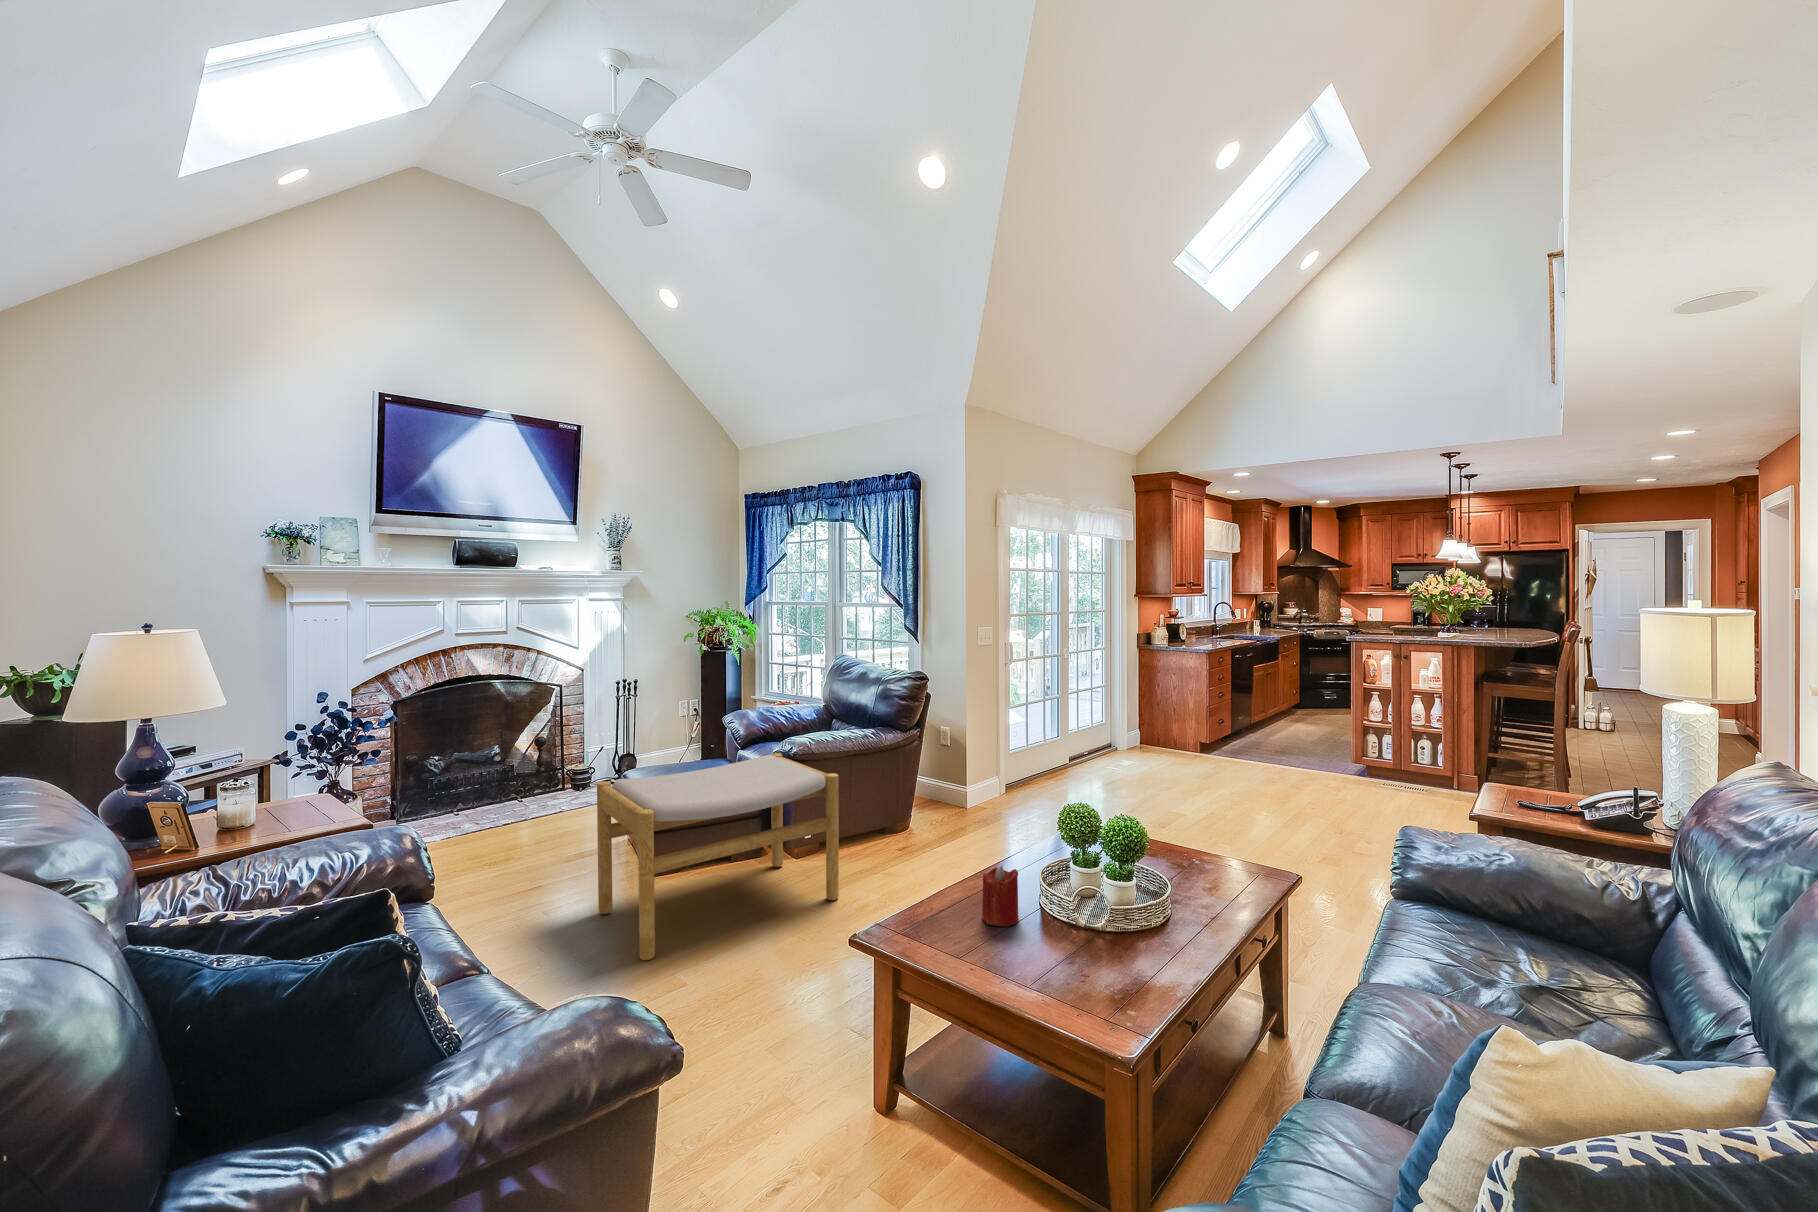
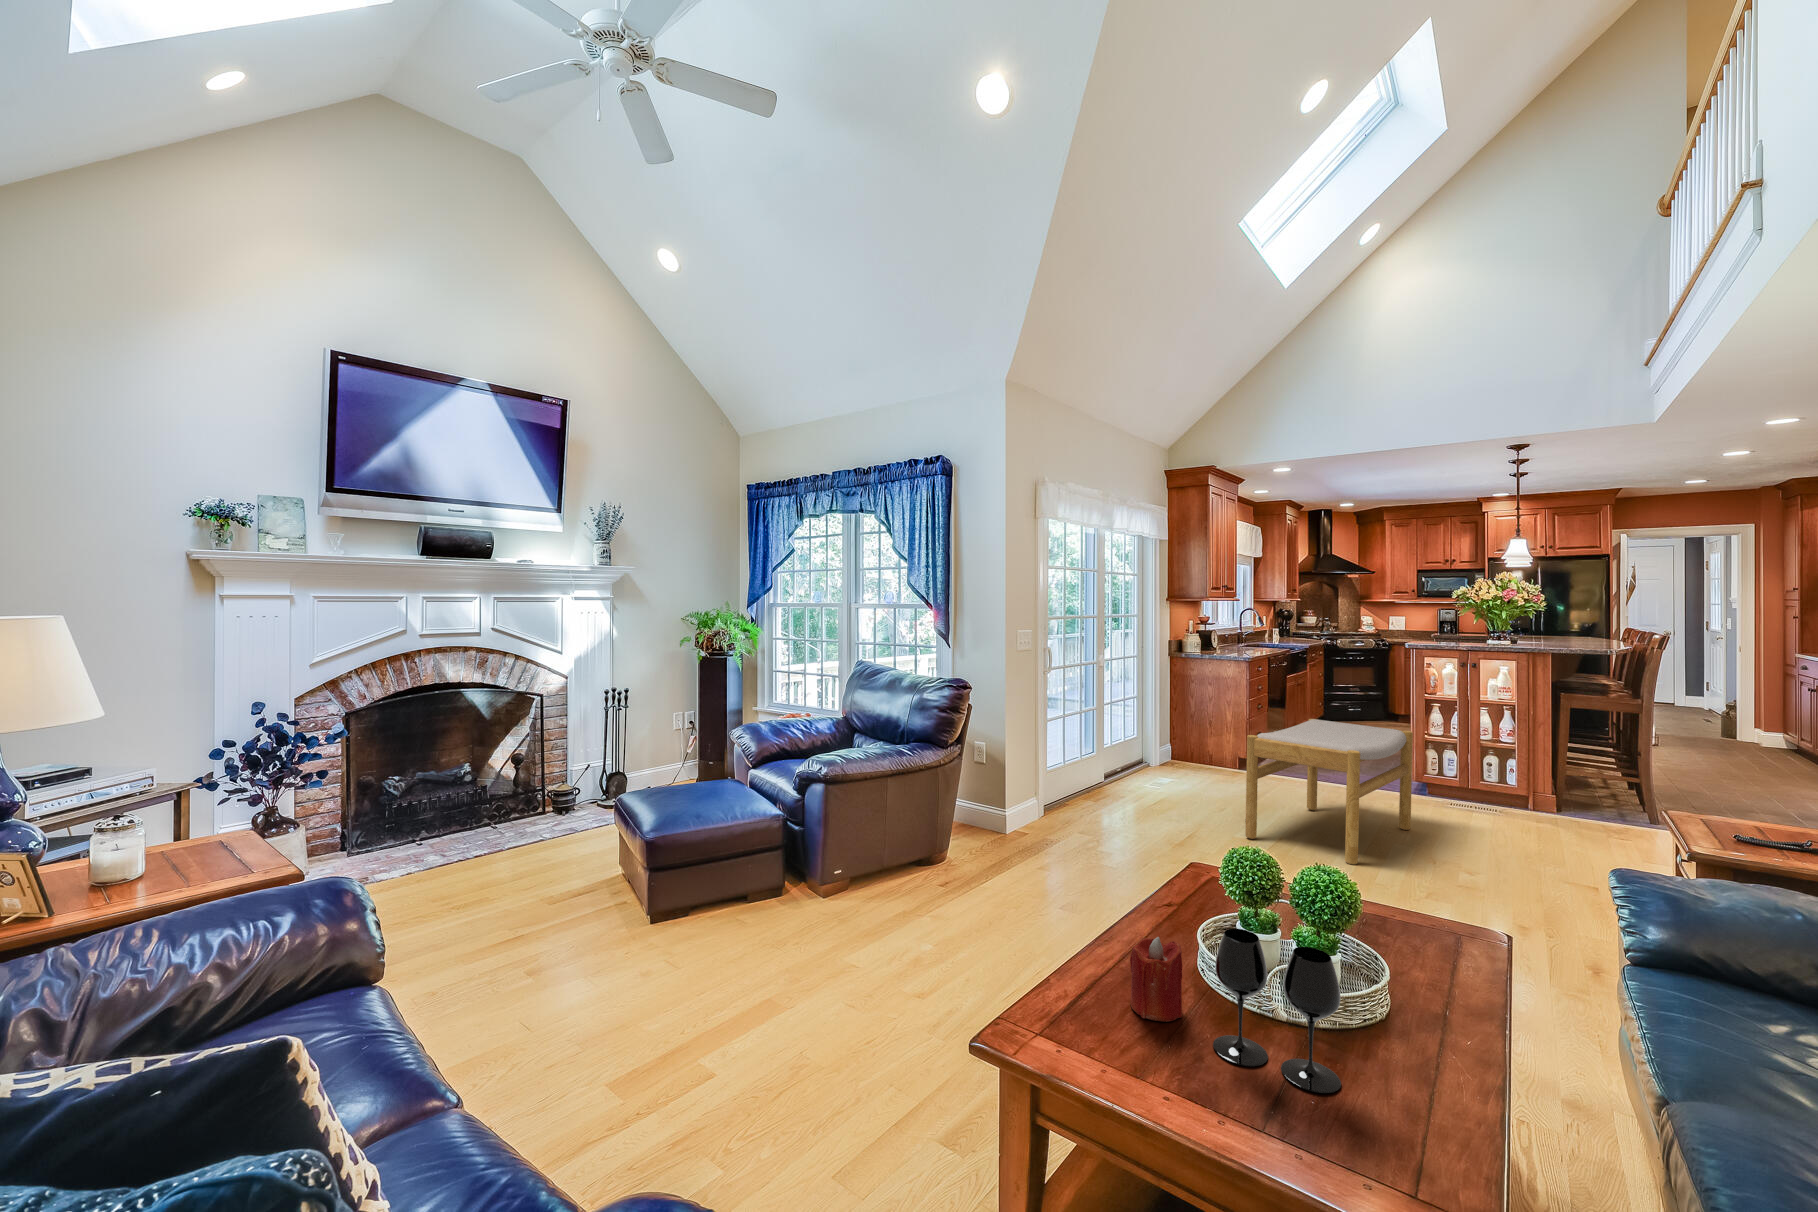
footstool: present [597,753,839,961] -> present [1245,719,1413,865]
wine glass: none [1030,856,1111,968] -> present [1213,929,1341,1093]

